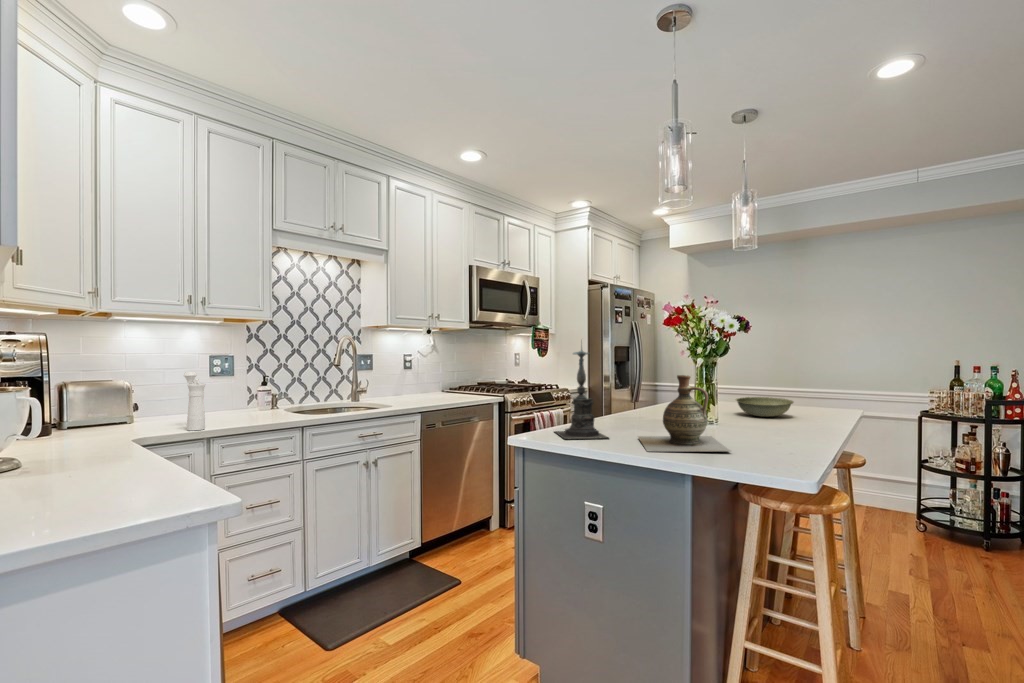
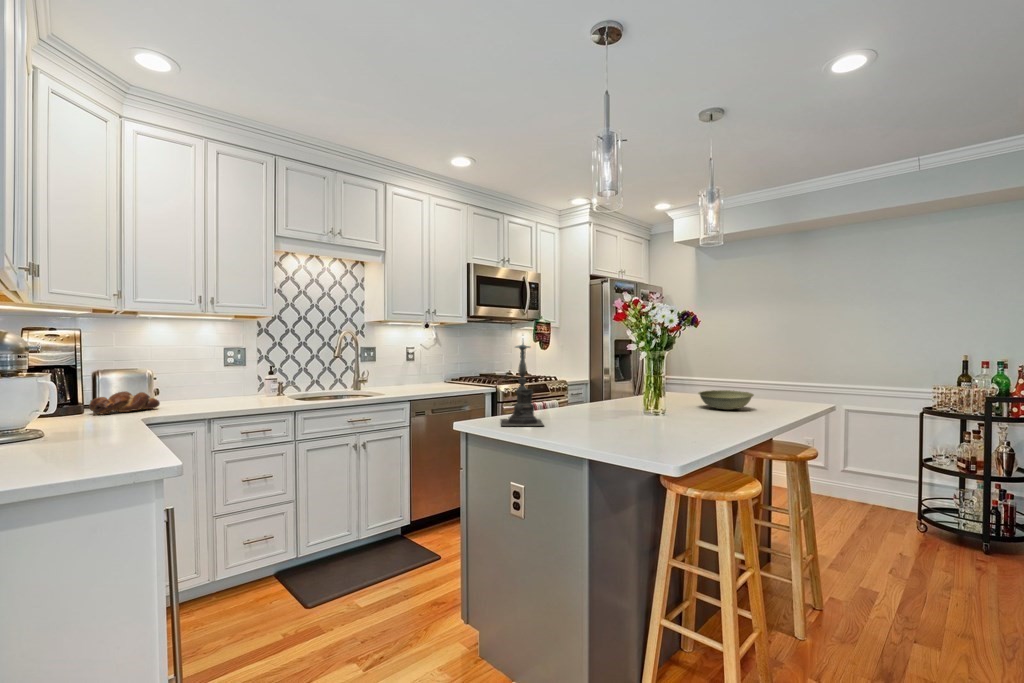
pepper mill: present [184,372,205,431] -> none [187,362,203,413]
ceramic jug: present [638,375,730,452] -> none [564,368,642,440]
bread loaf: none [66,407,148,435] -> present [89,391,160,414]

